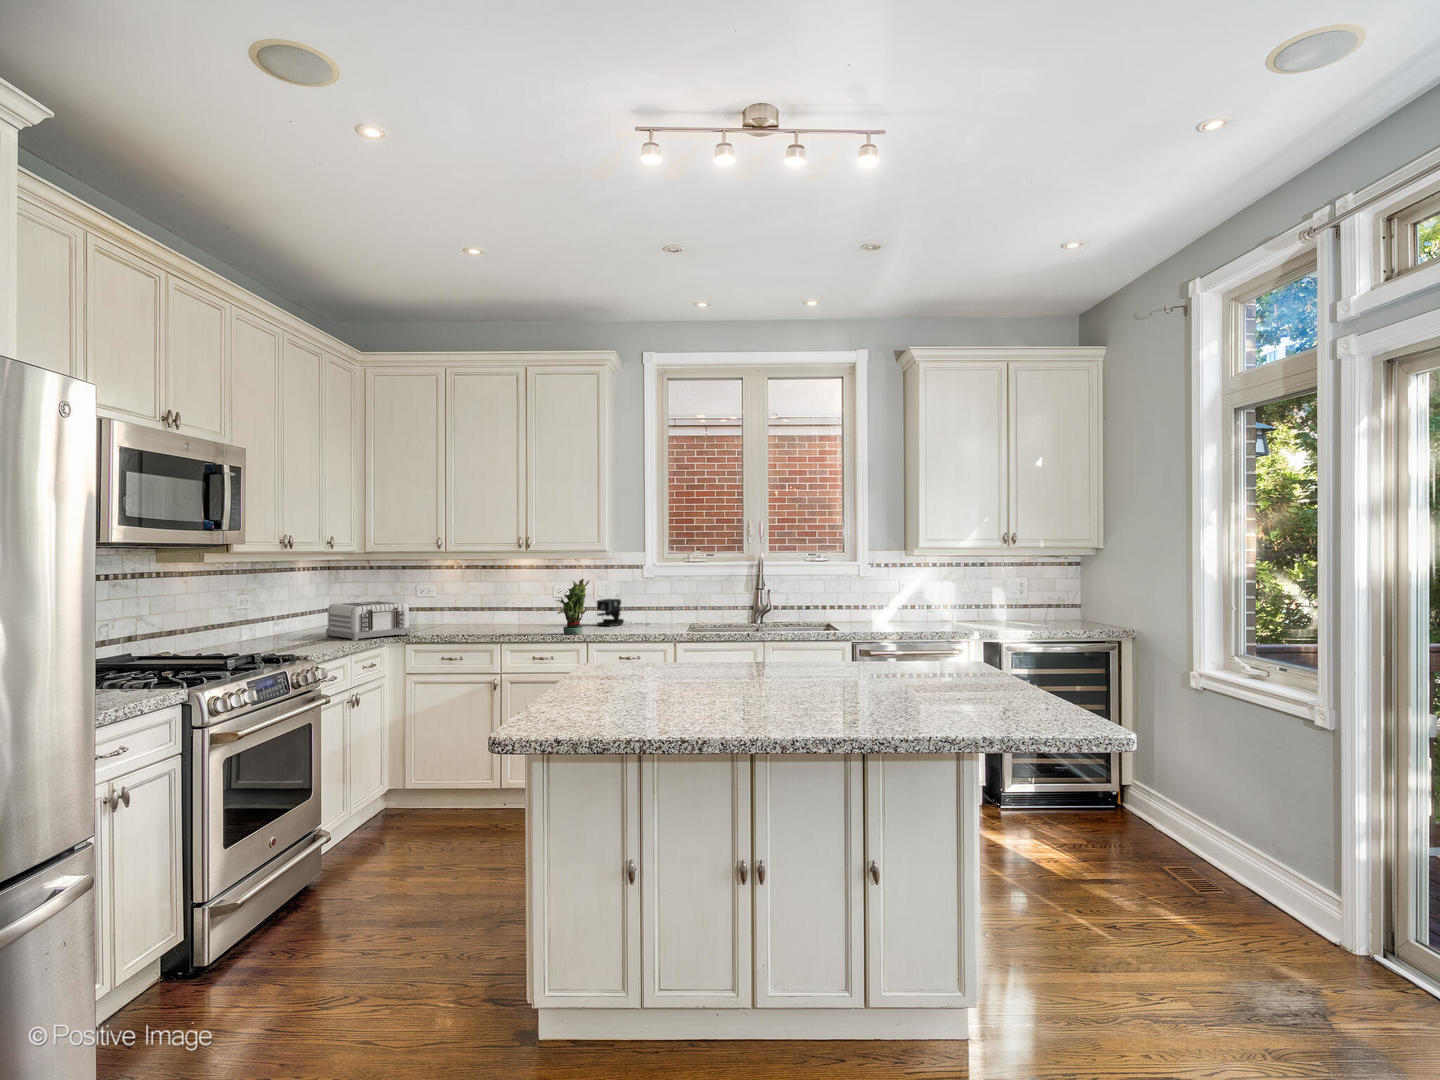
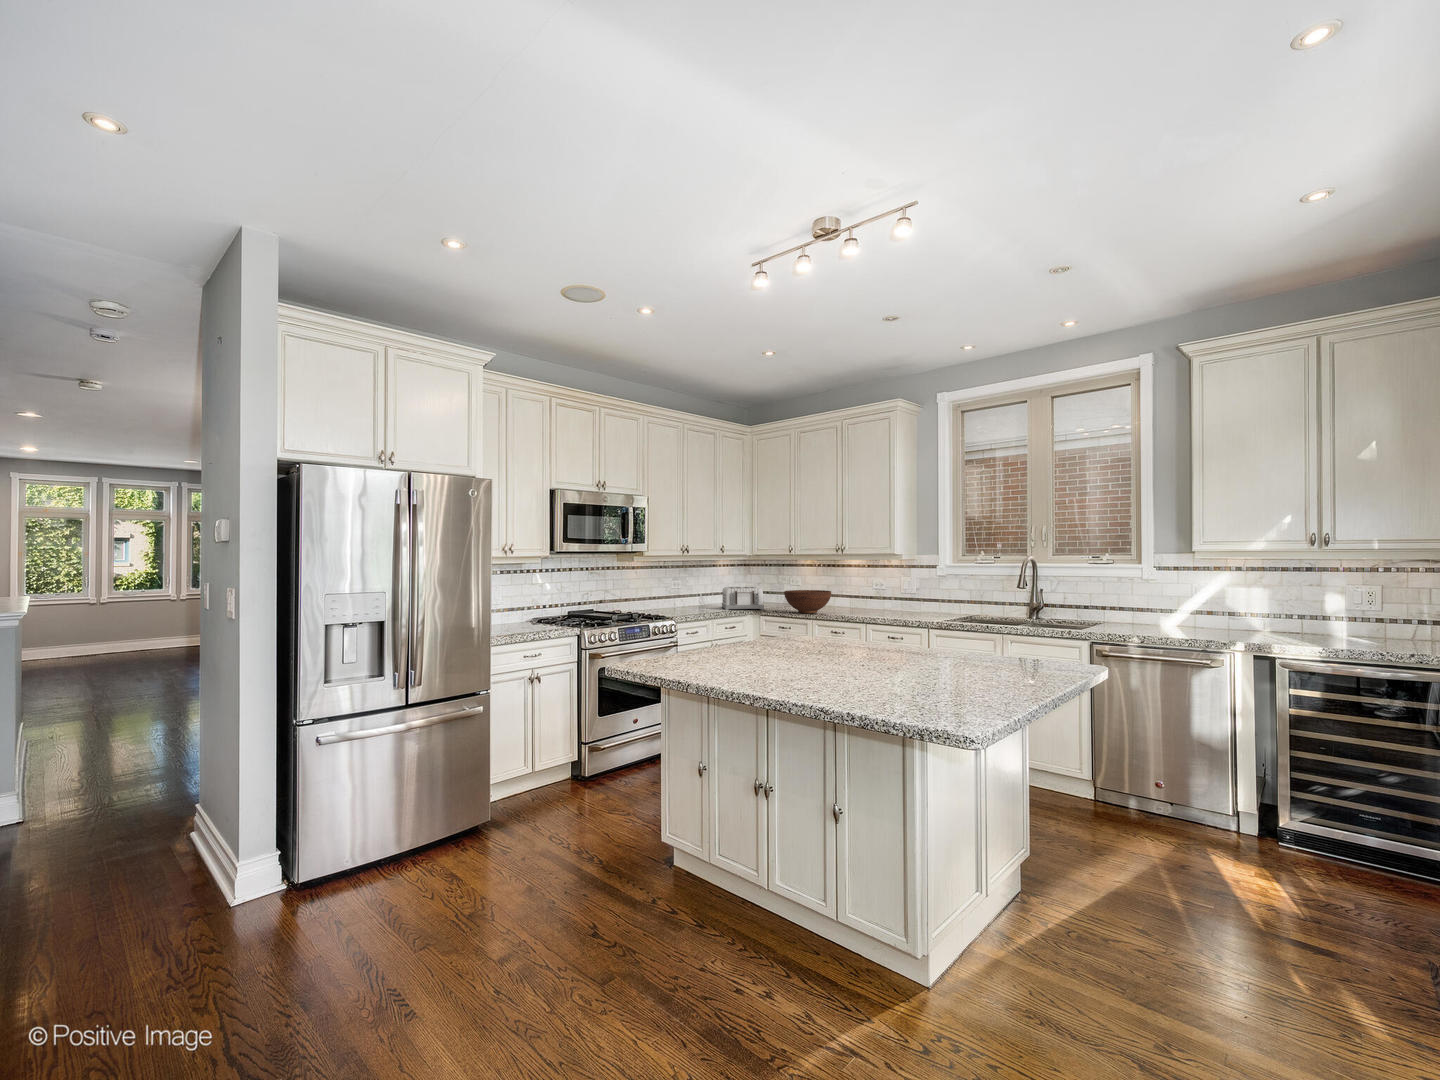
potted plant: present [557,579,589,634] -> none [843,574,870,617]
coffee maker: present [597,599,624,626] -> none [897,593,941,616]
fruit bowl: none [460,602,528,636] -> present [784,590,831,613]

